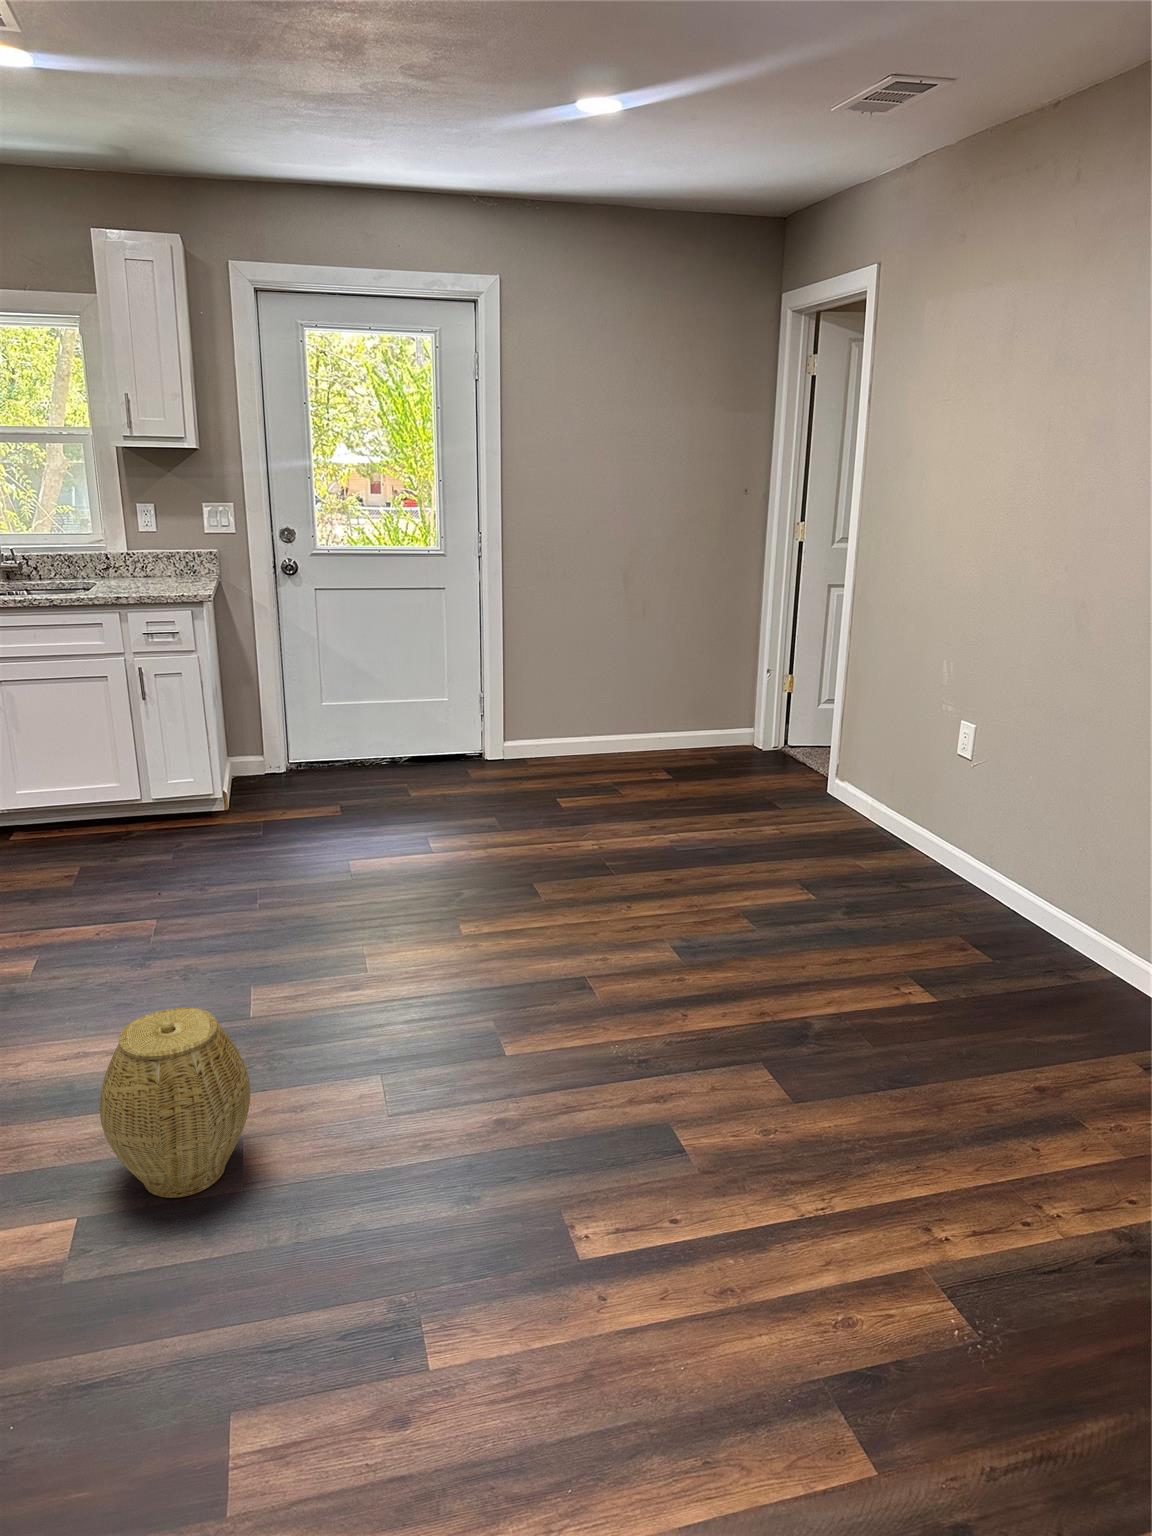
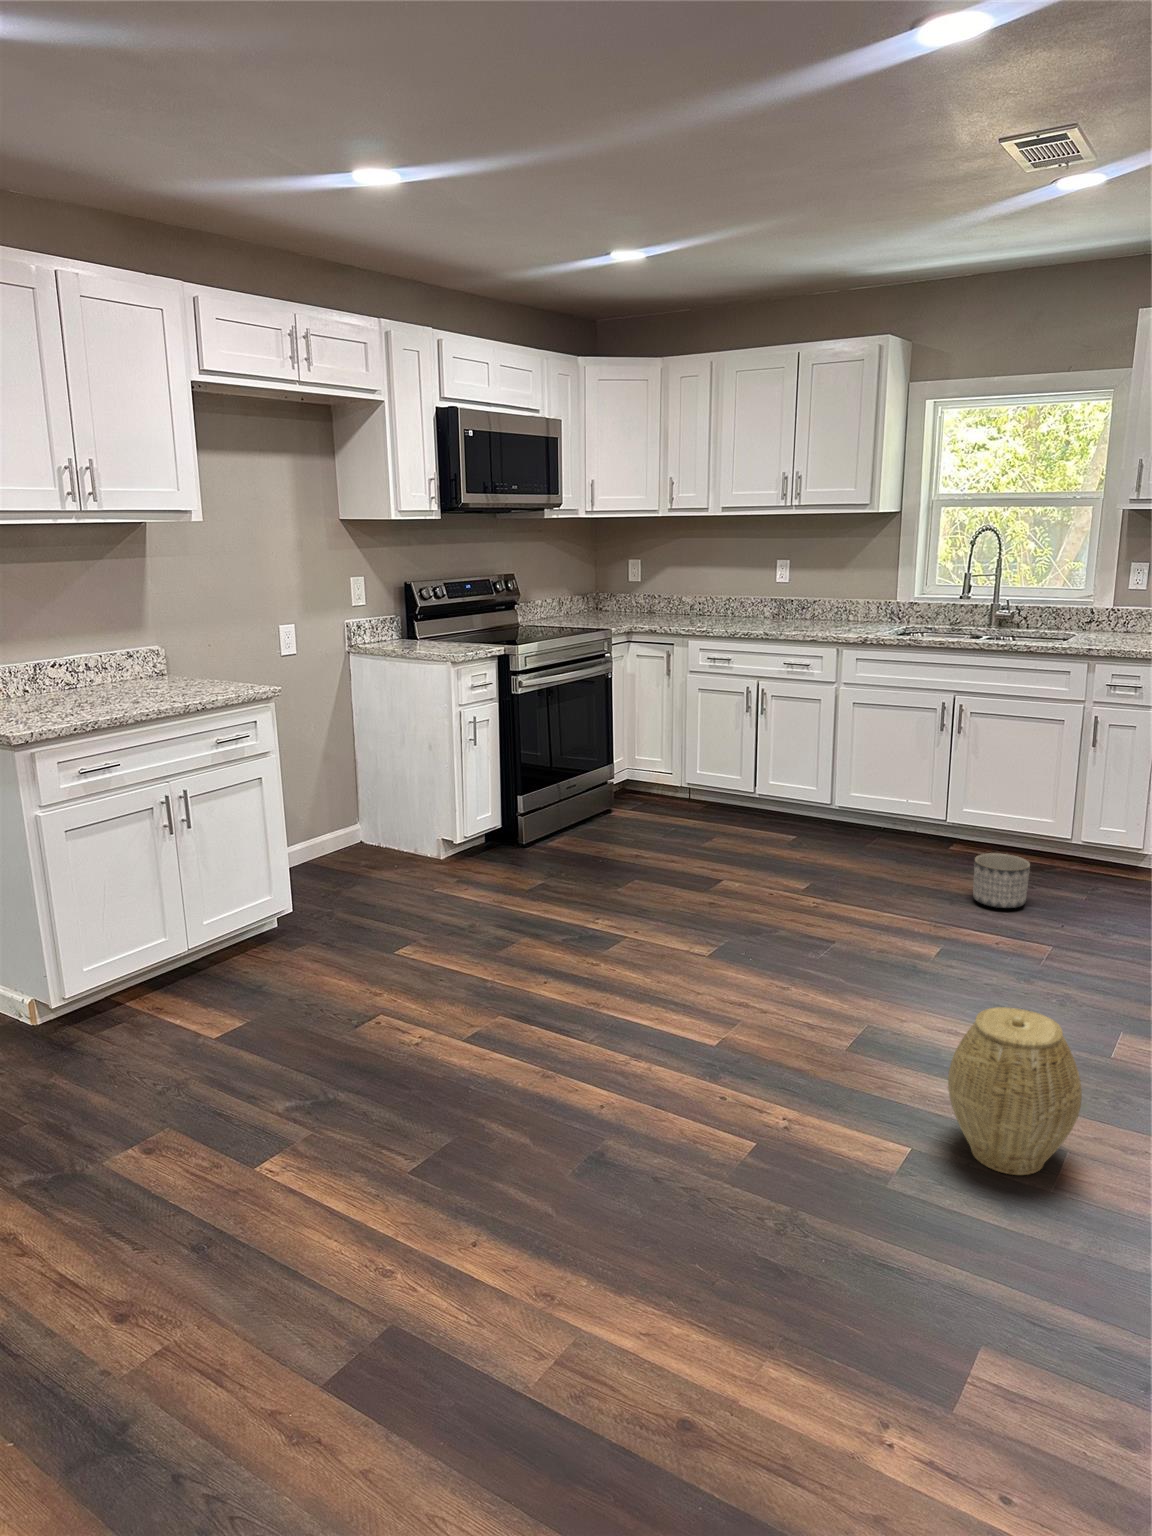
planter: none [47,831,114,893] -> present [973,853,1030,908]

